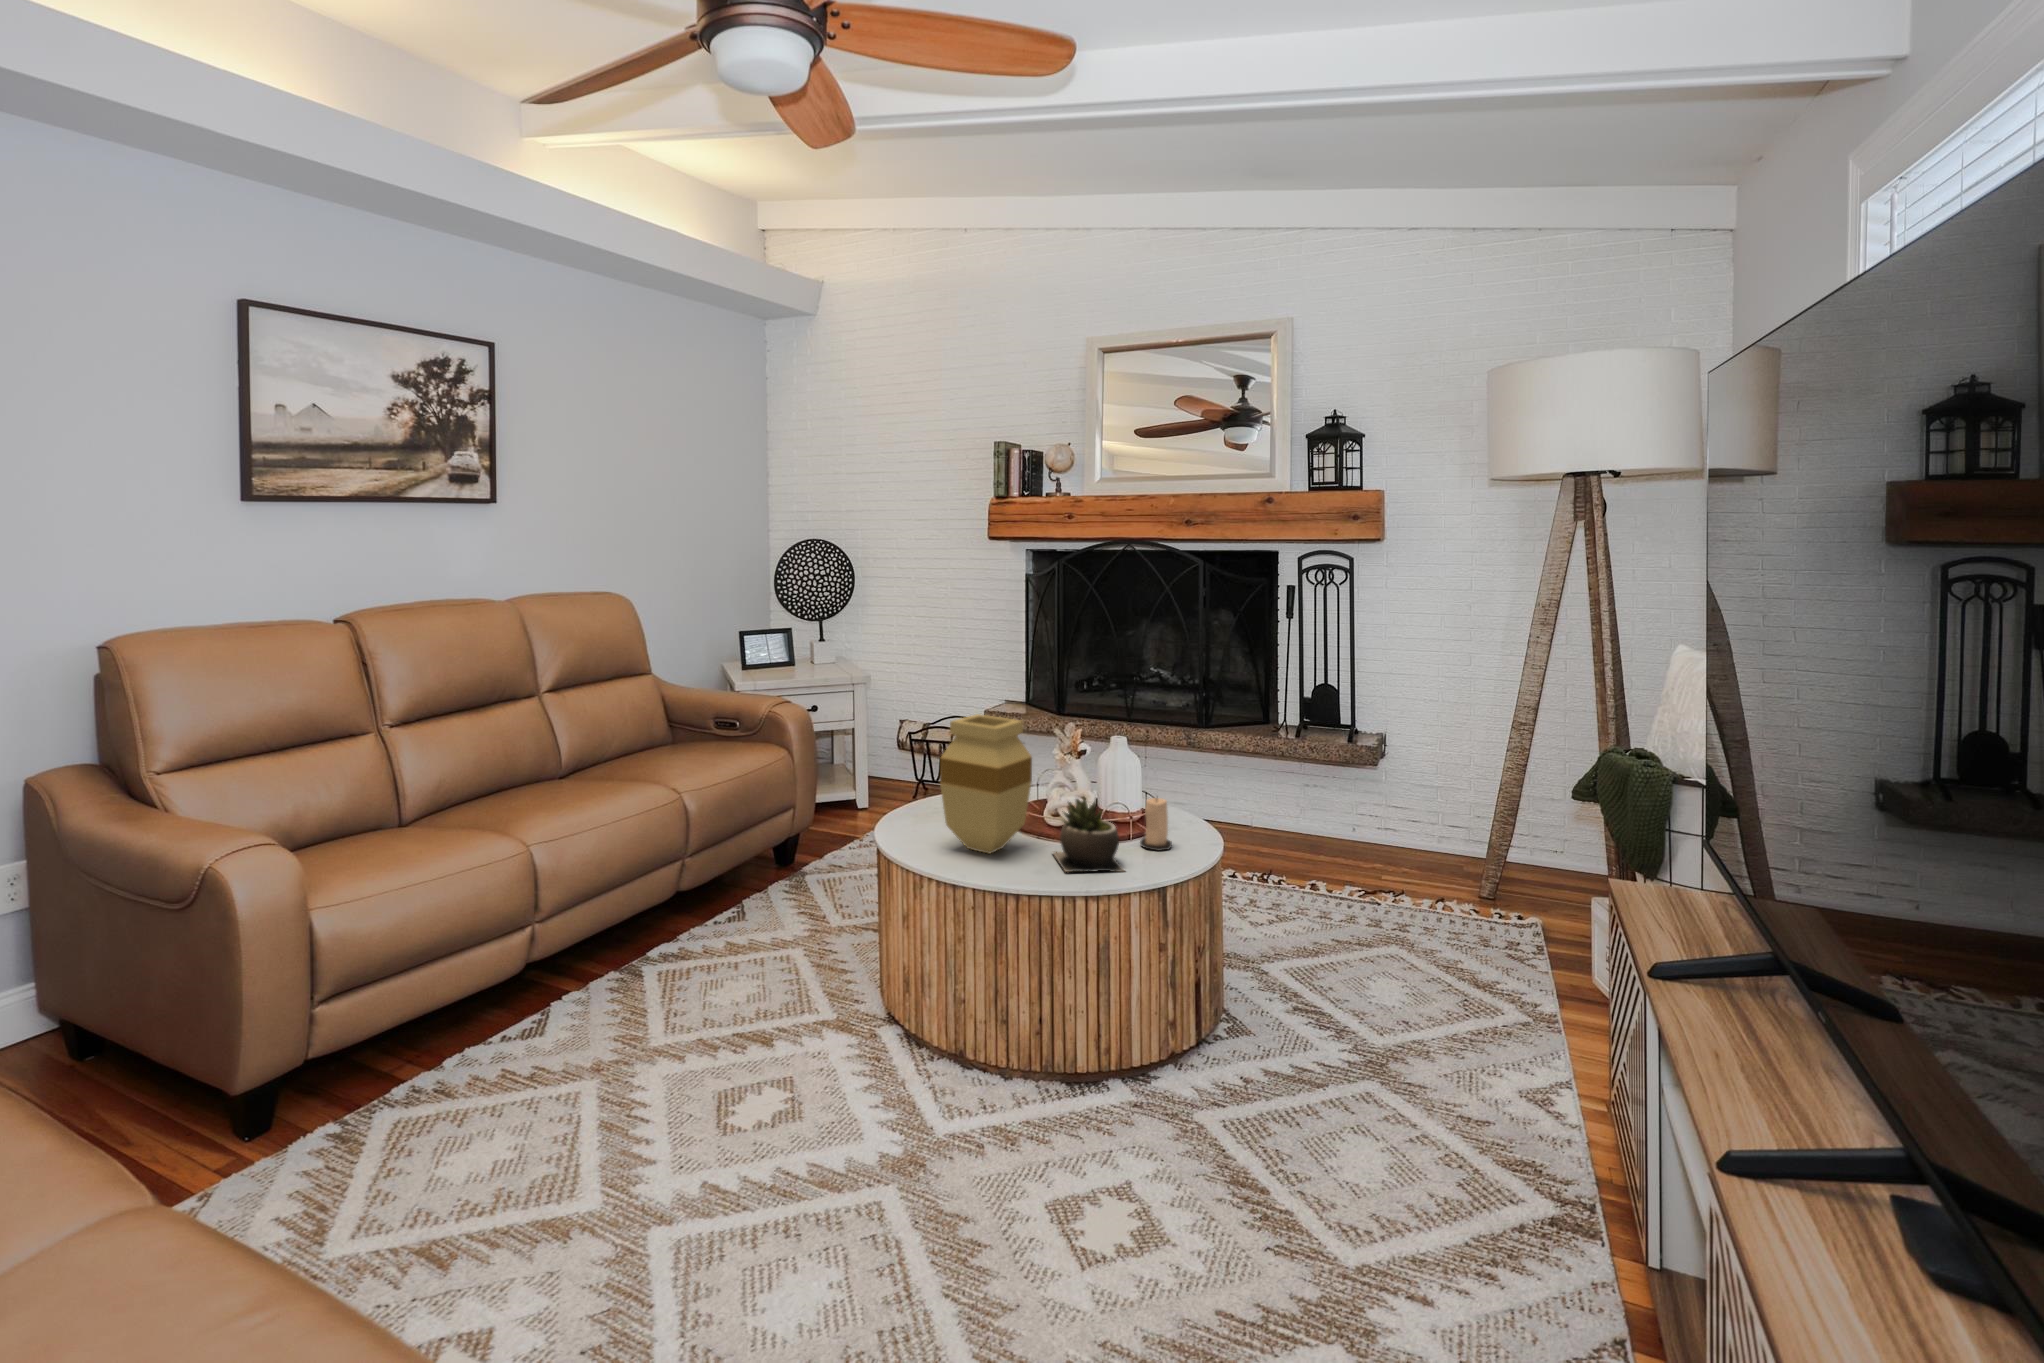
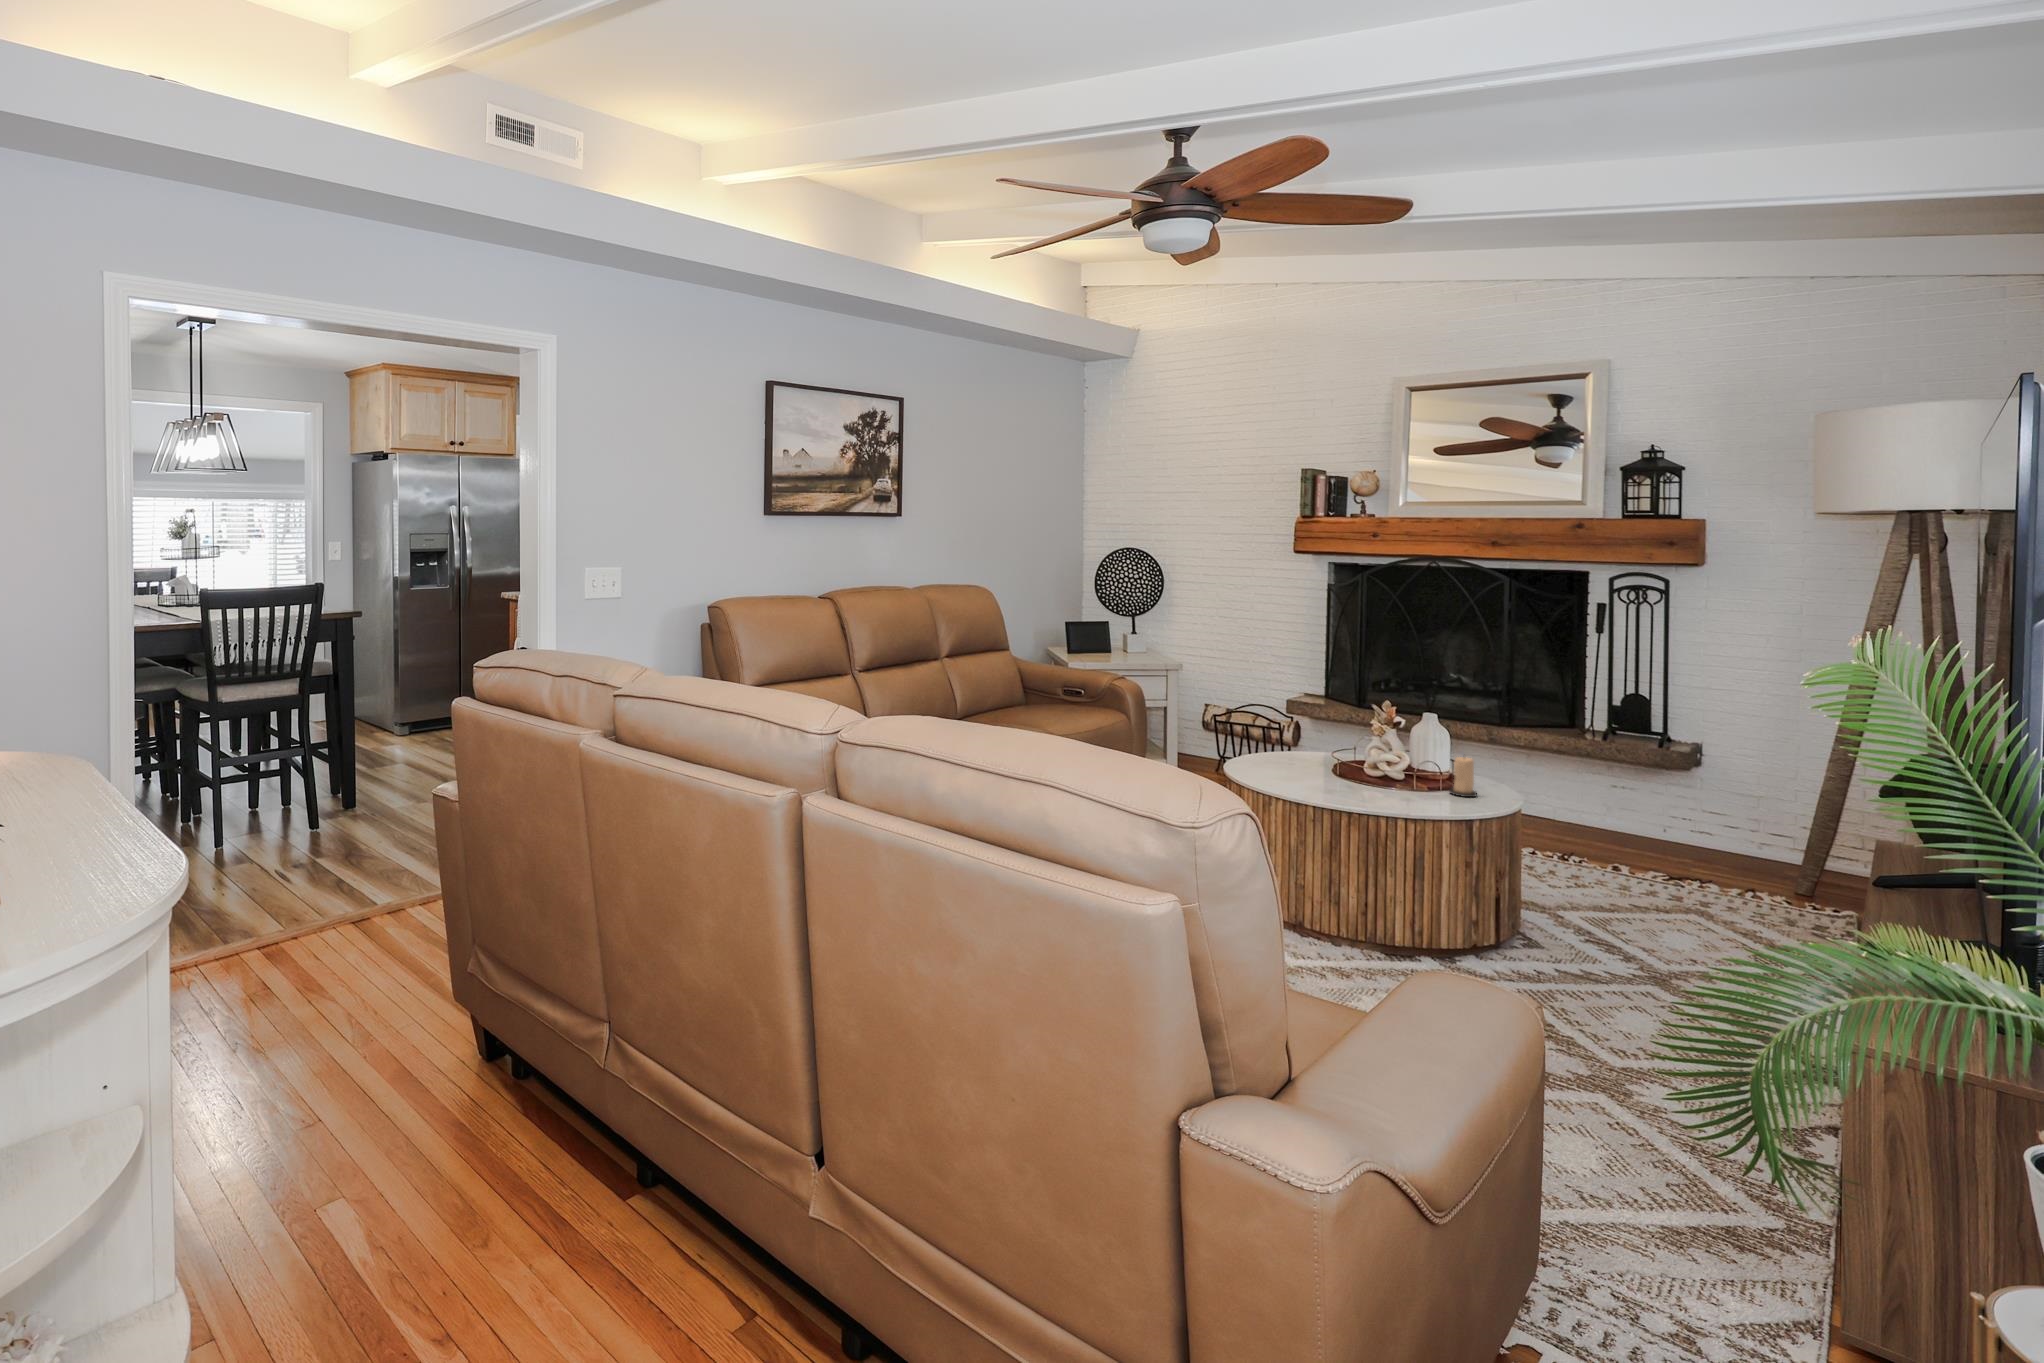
vase: present [940,714,1032,854] -> none [1281,684,1357,787]
succulent plant: present [1053,797,1124,872] -> none [1373,747,1438,806]

